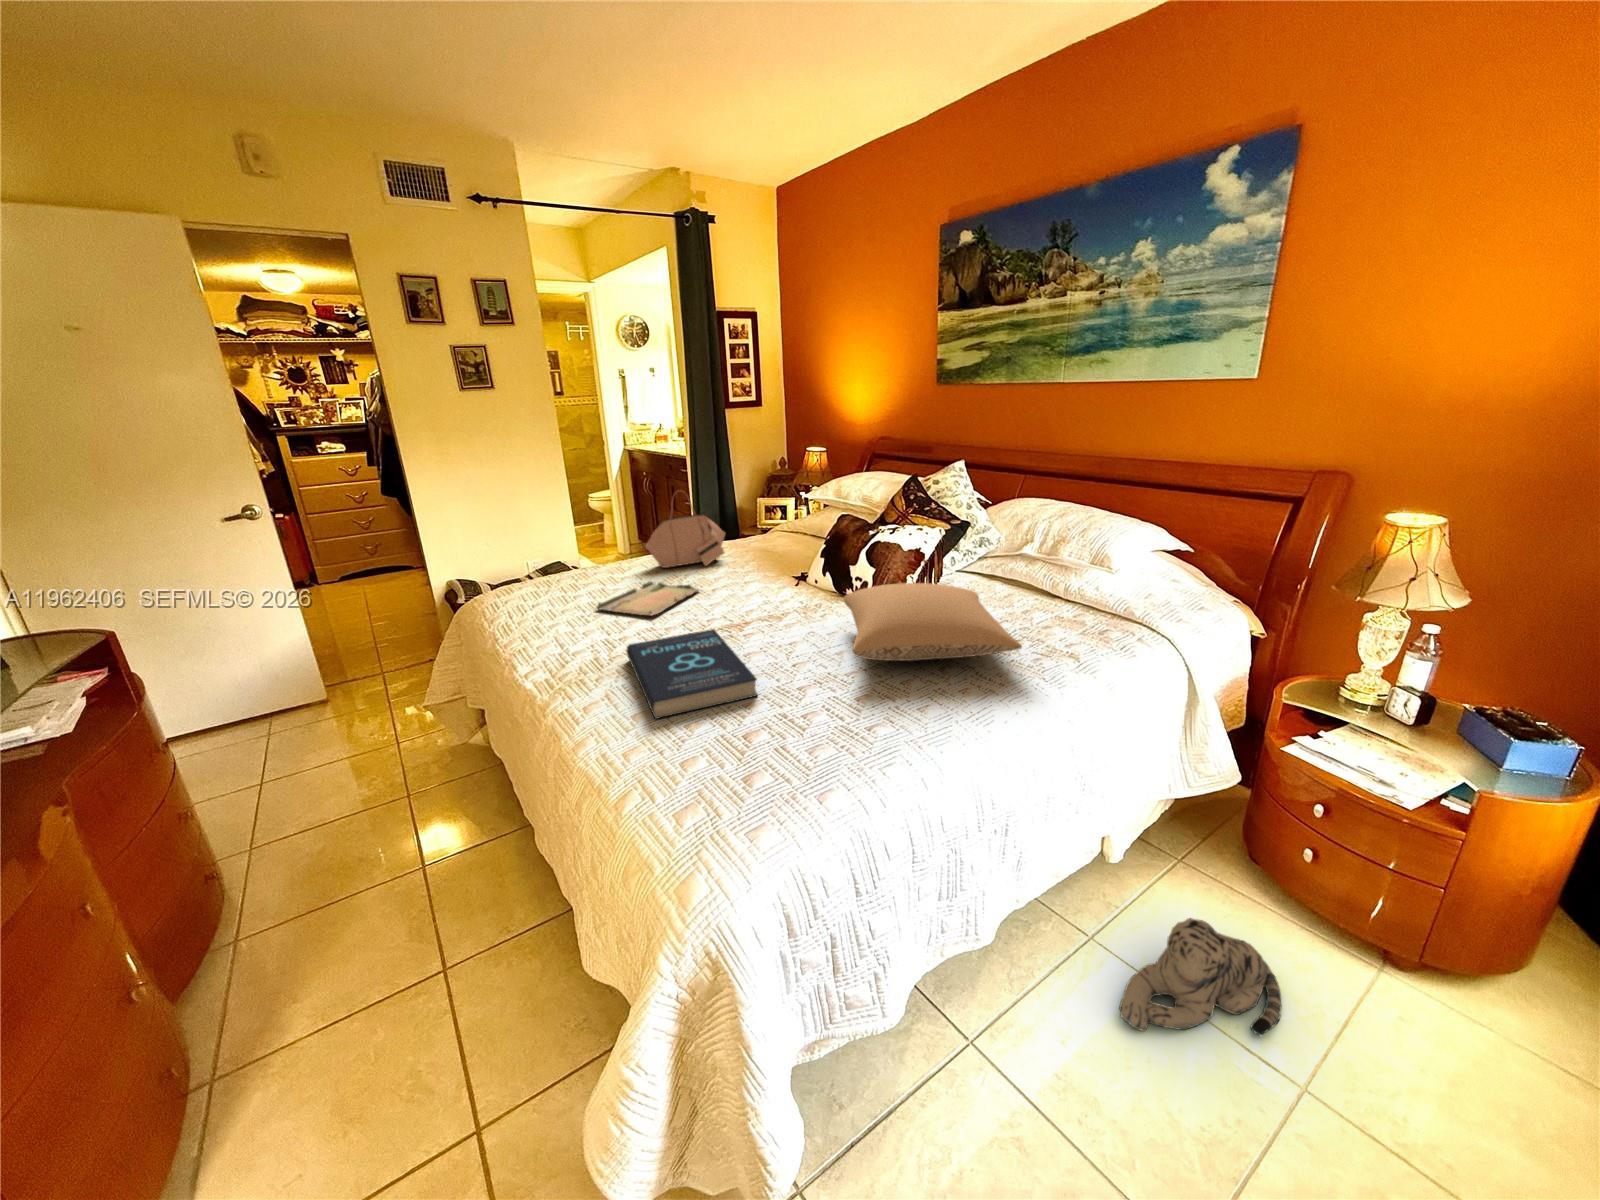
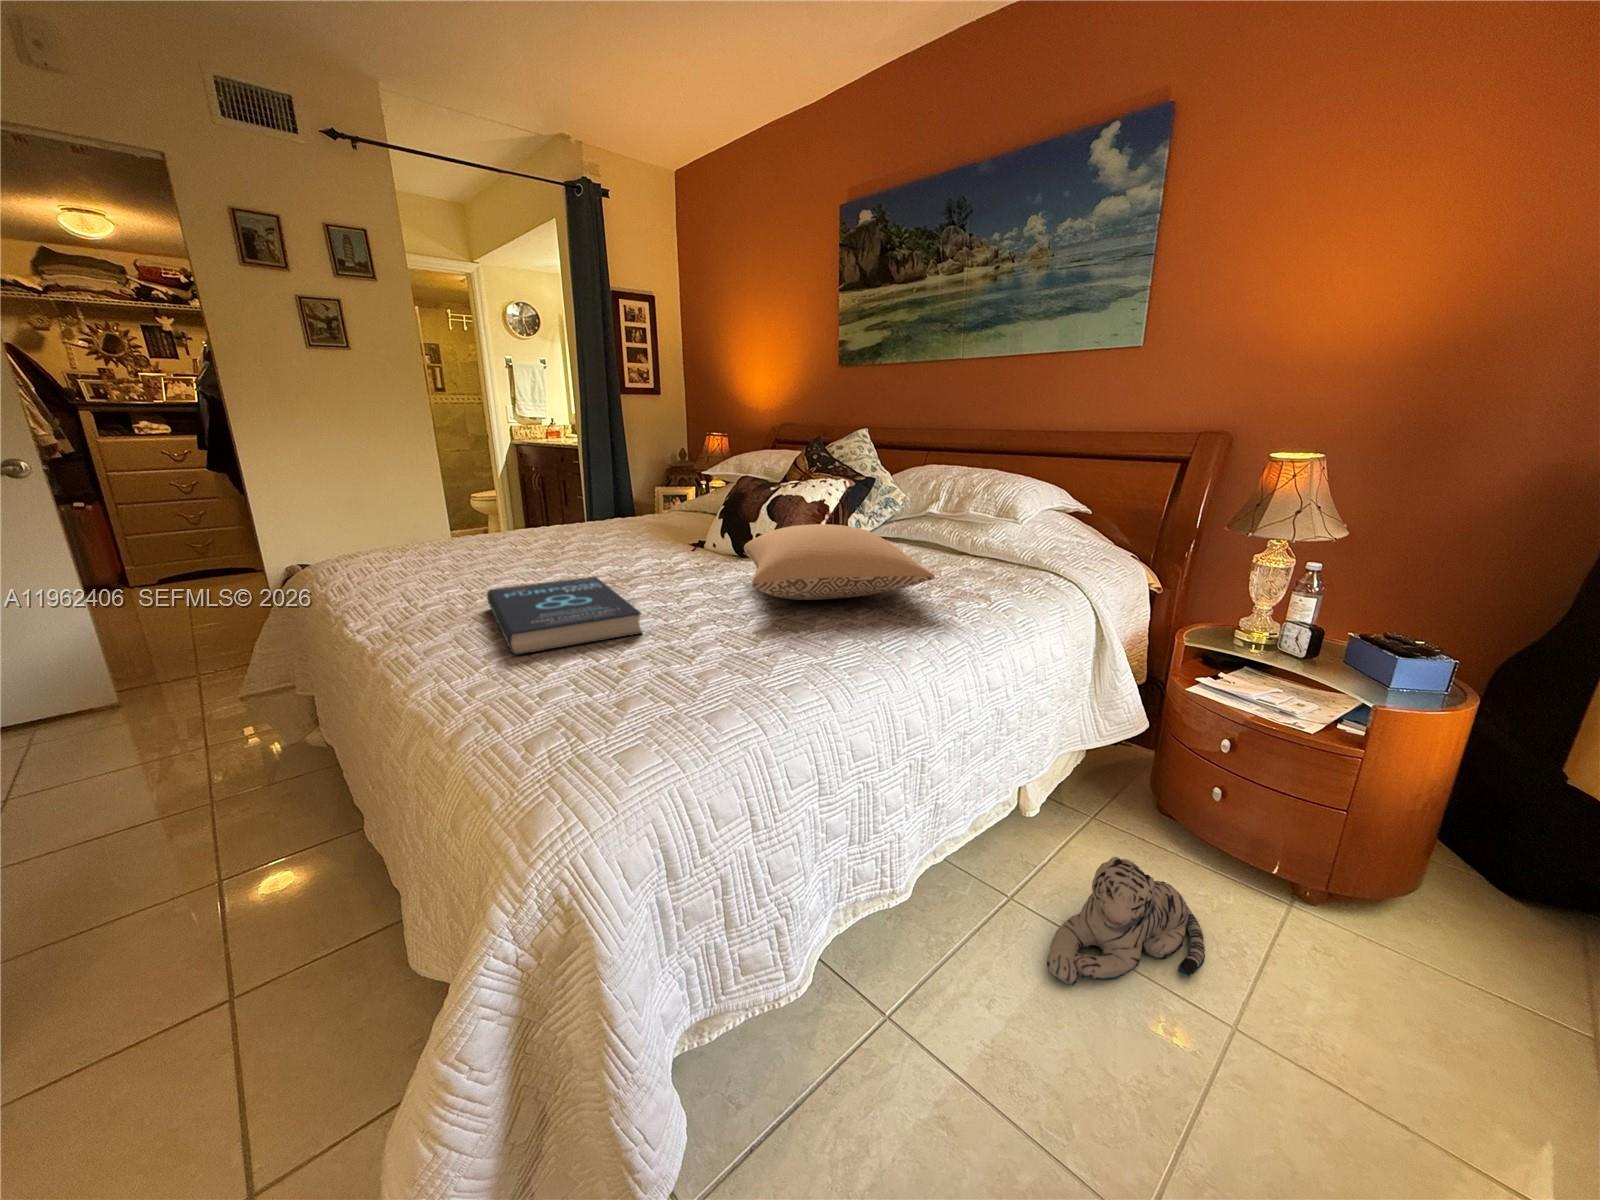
handbag: present [646,491,725,568] -> none [524,453,617,538]
tray: present [597,581,699,615] -> none [458,542,585,572]

